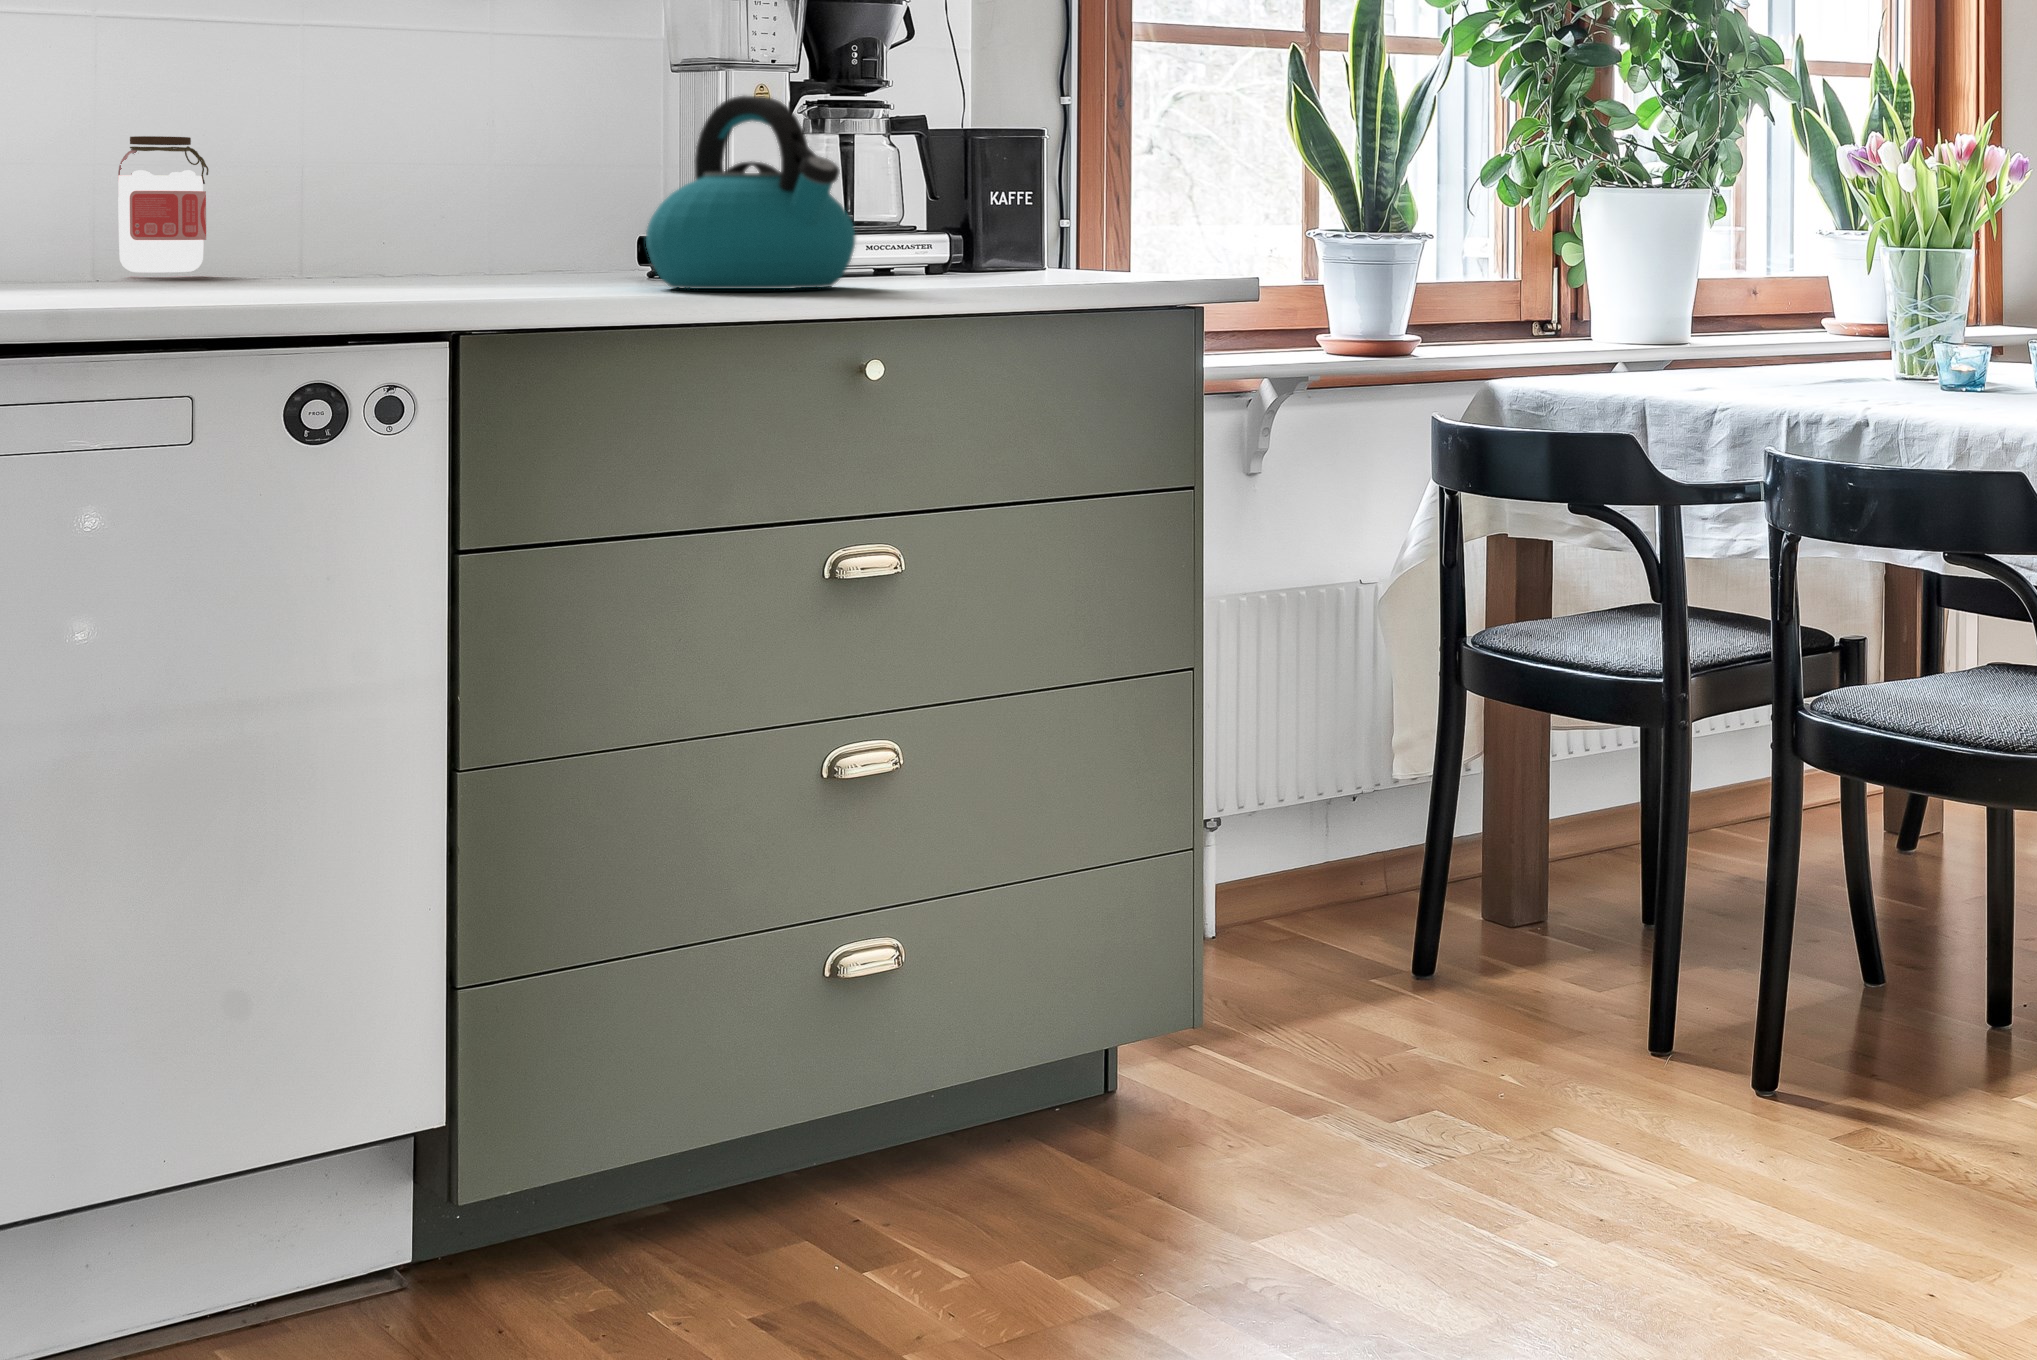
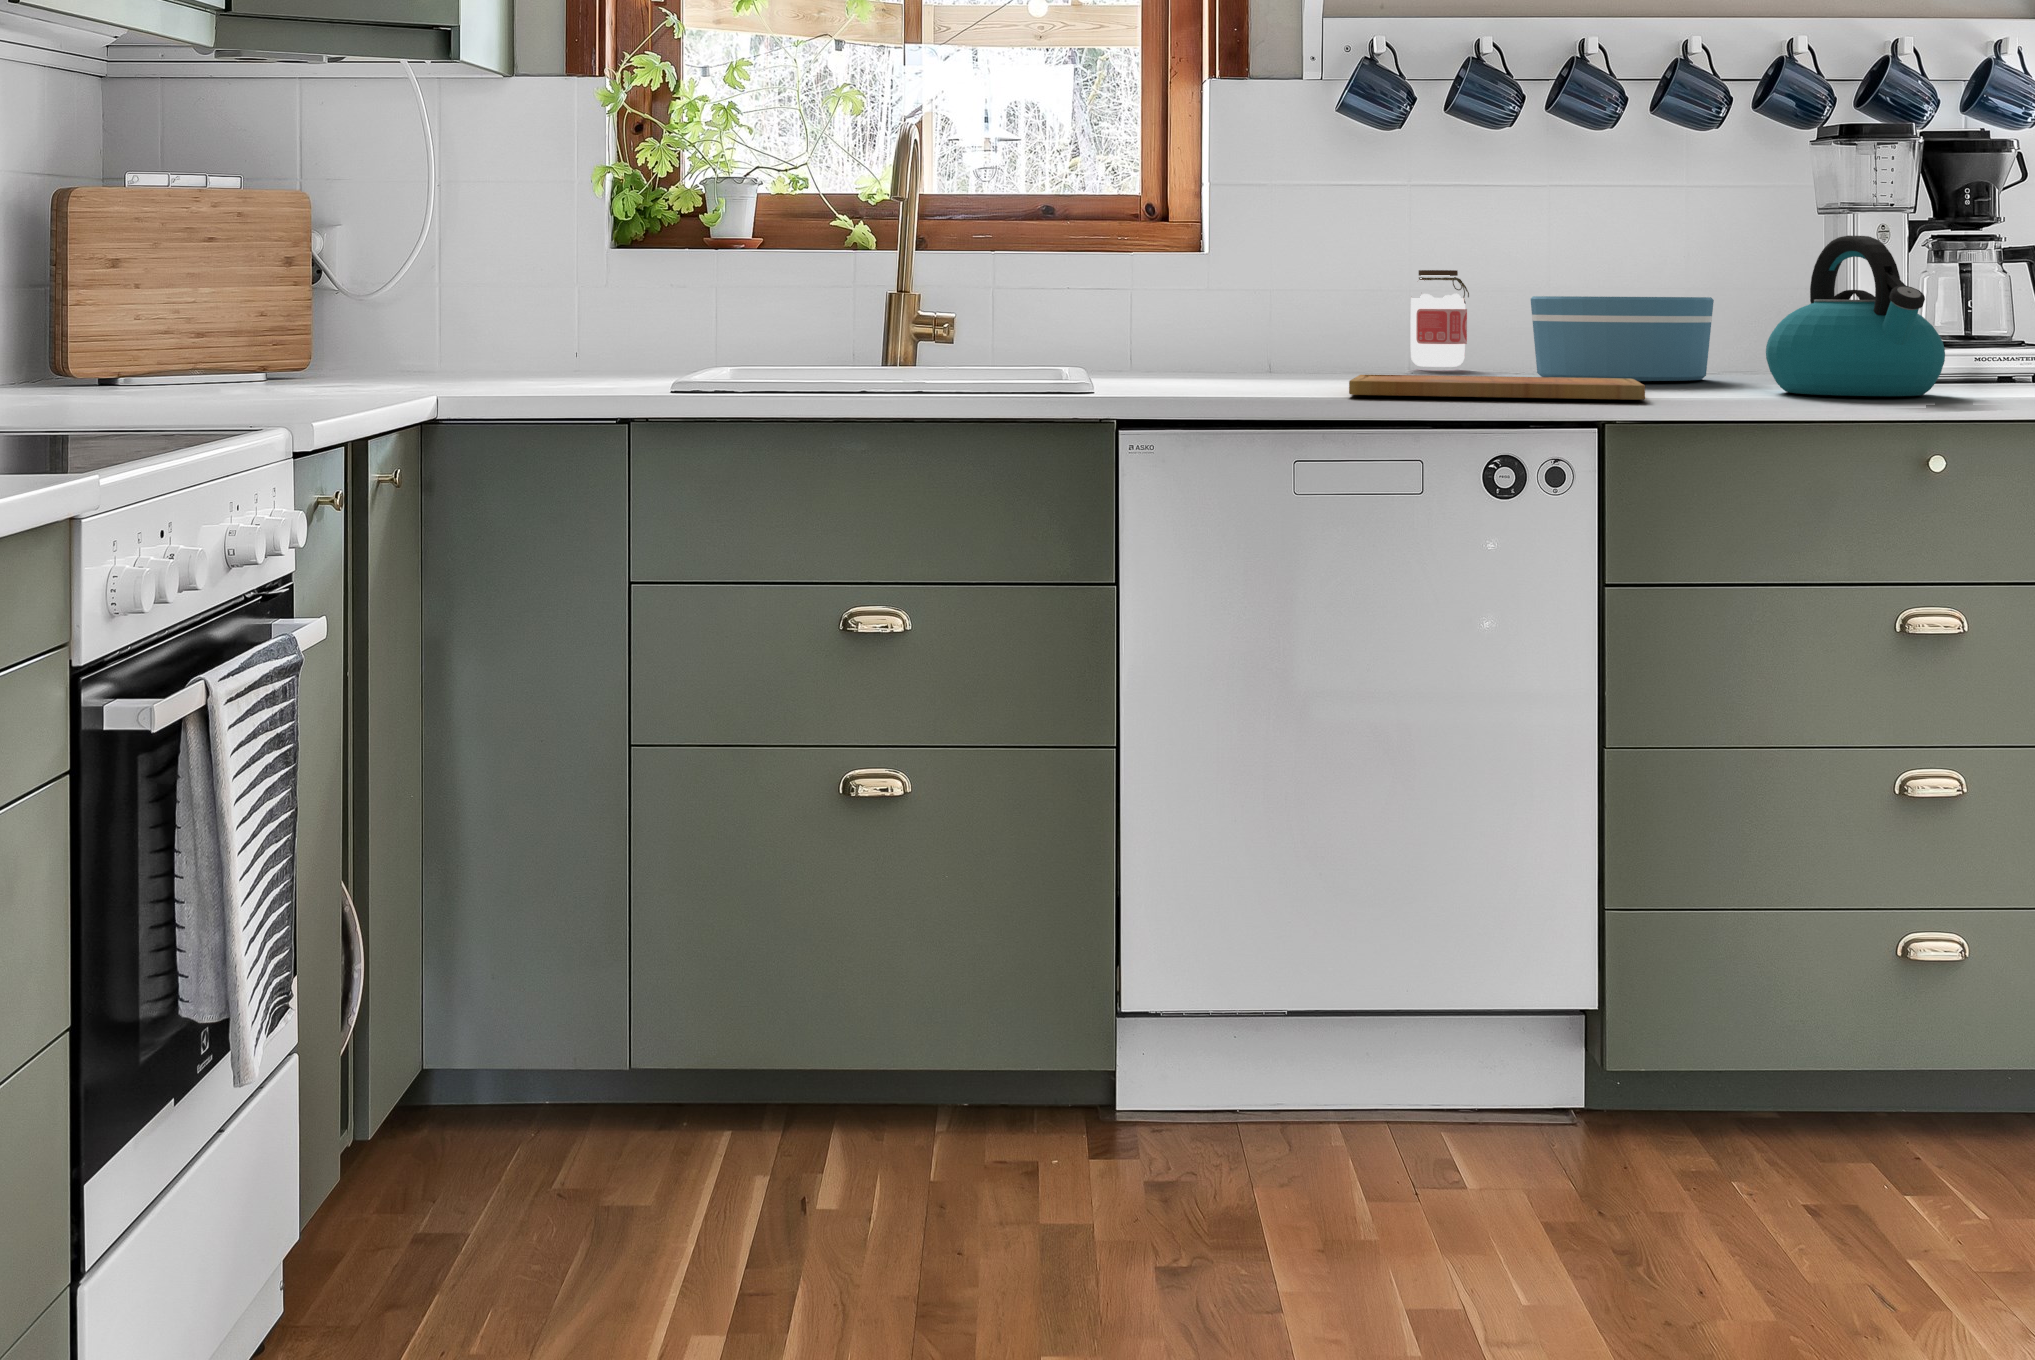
bowl: none [314,171,564,281] -> present [1531,296,1714,381]
cutting board: none [76,276,512,304] -> present [1349,375,1645,400]

